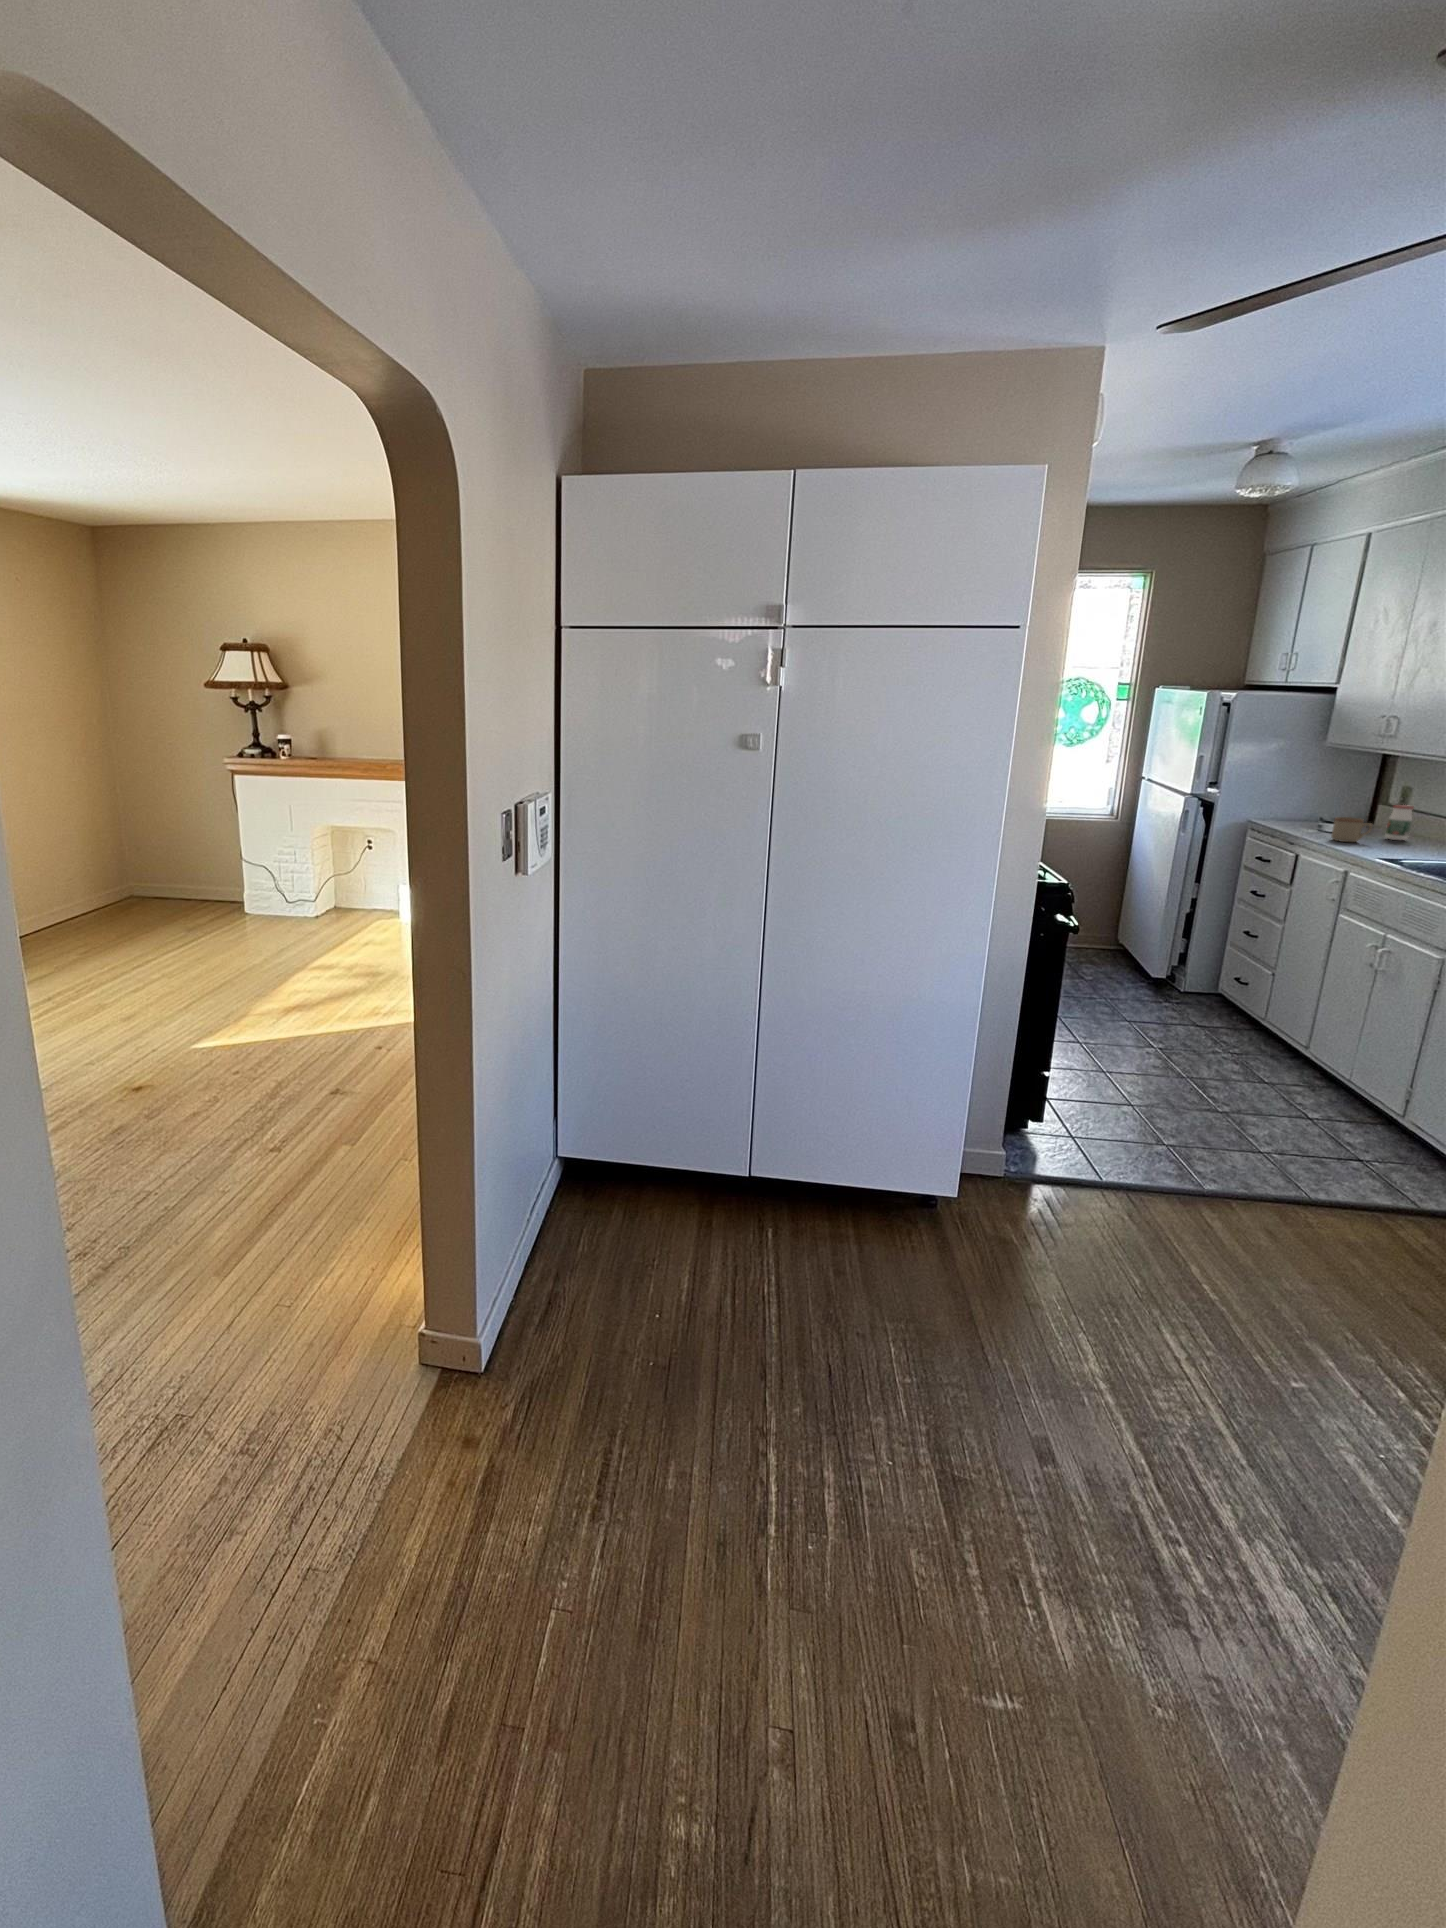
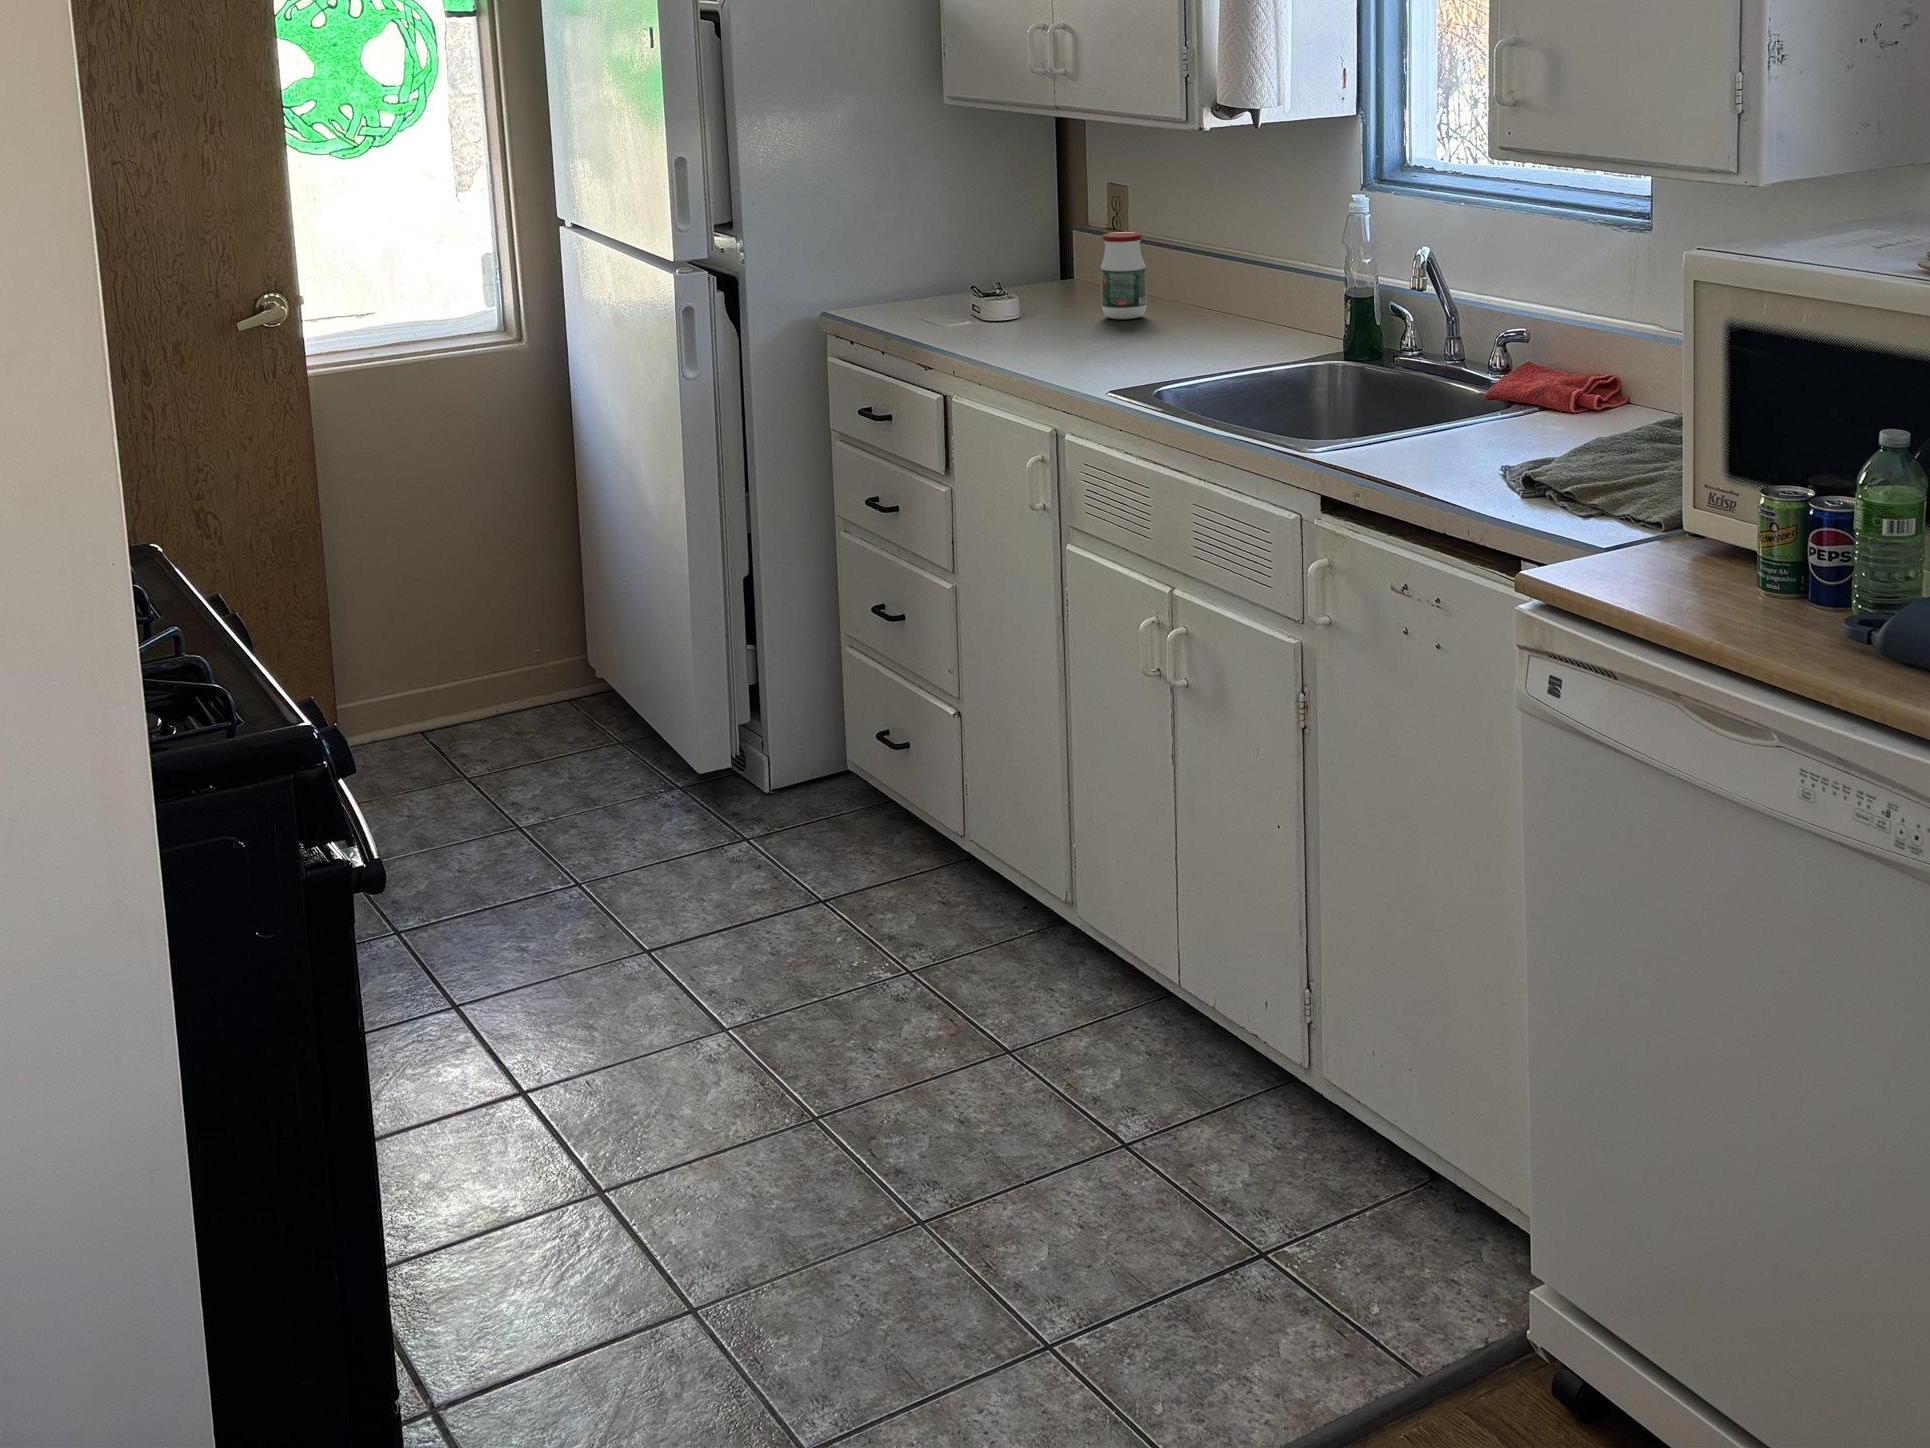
mug: present [1331,817,1372,842] -> none [999,280,1078,346]

